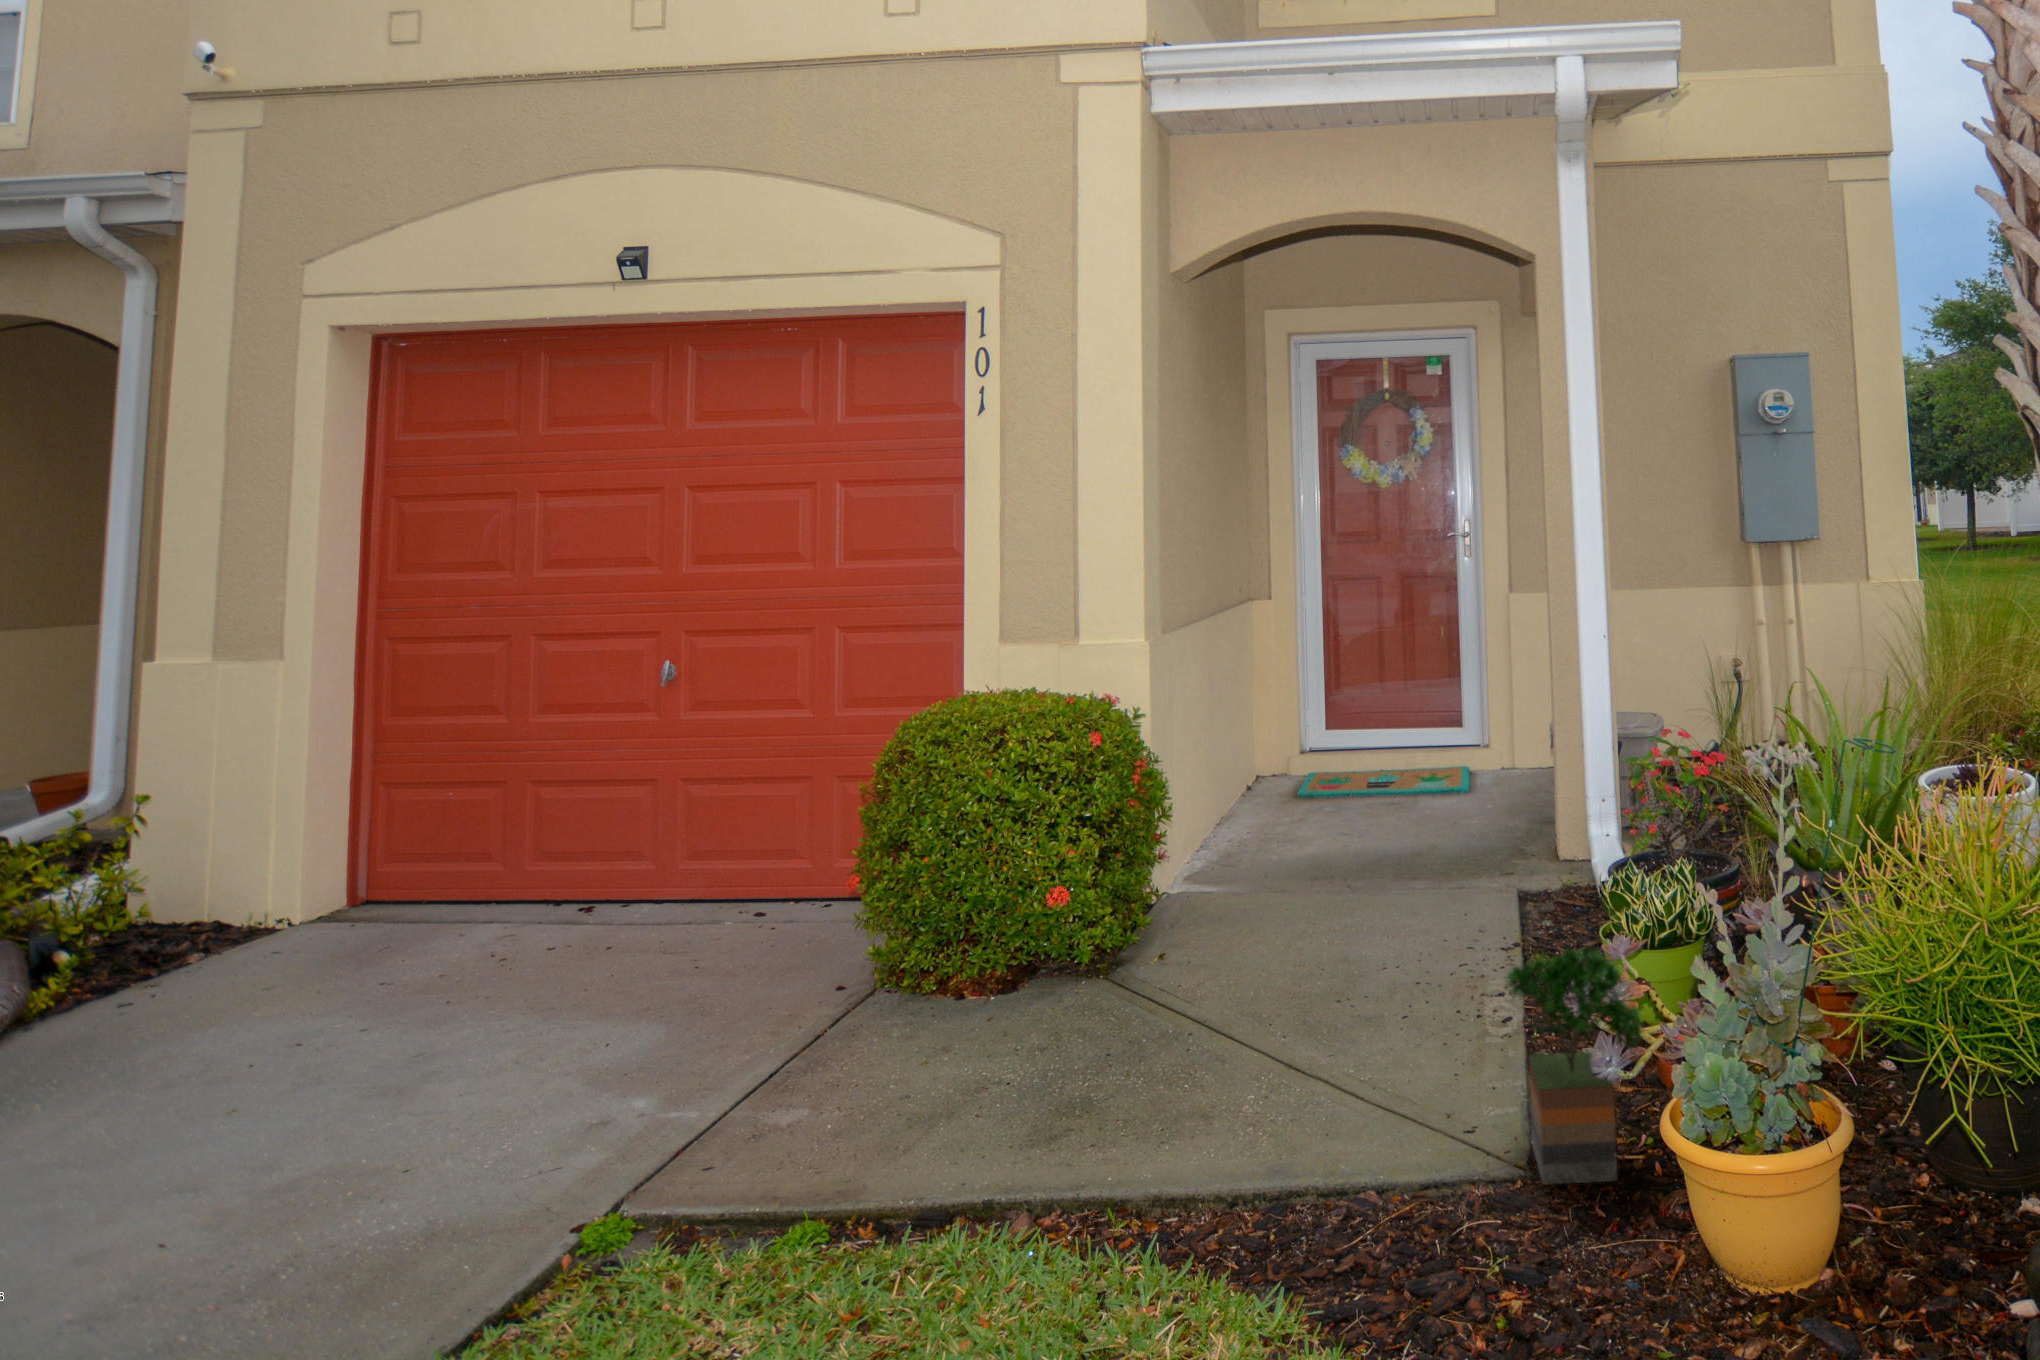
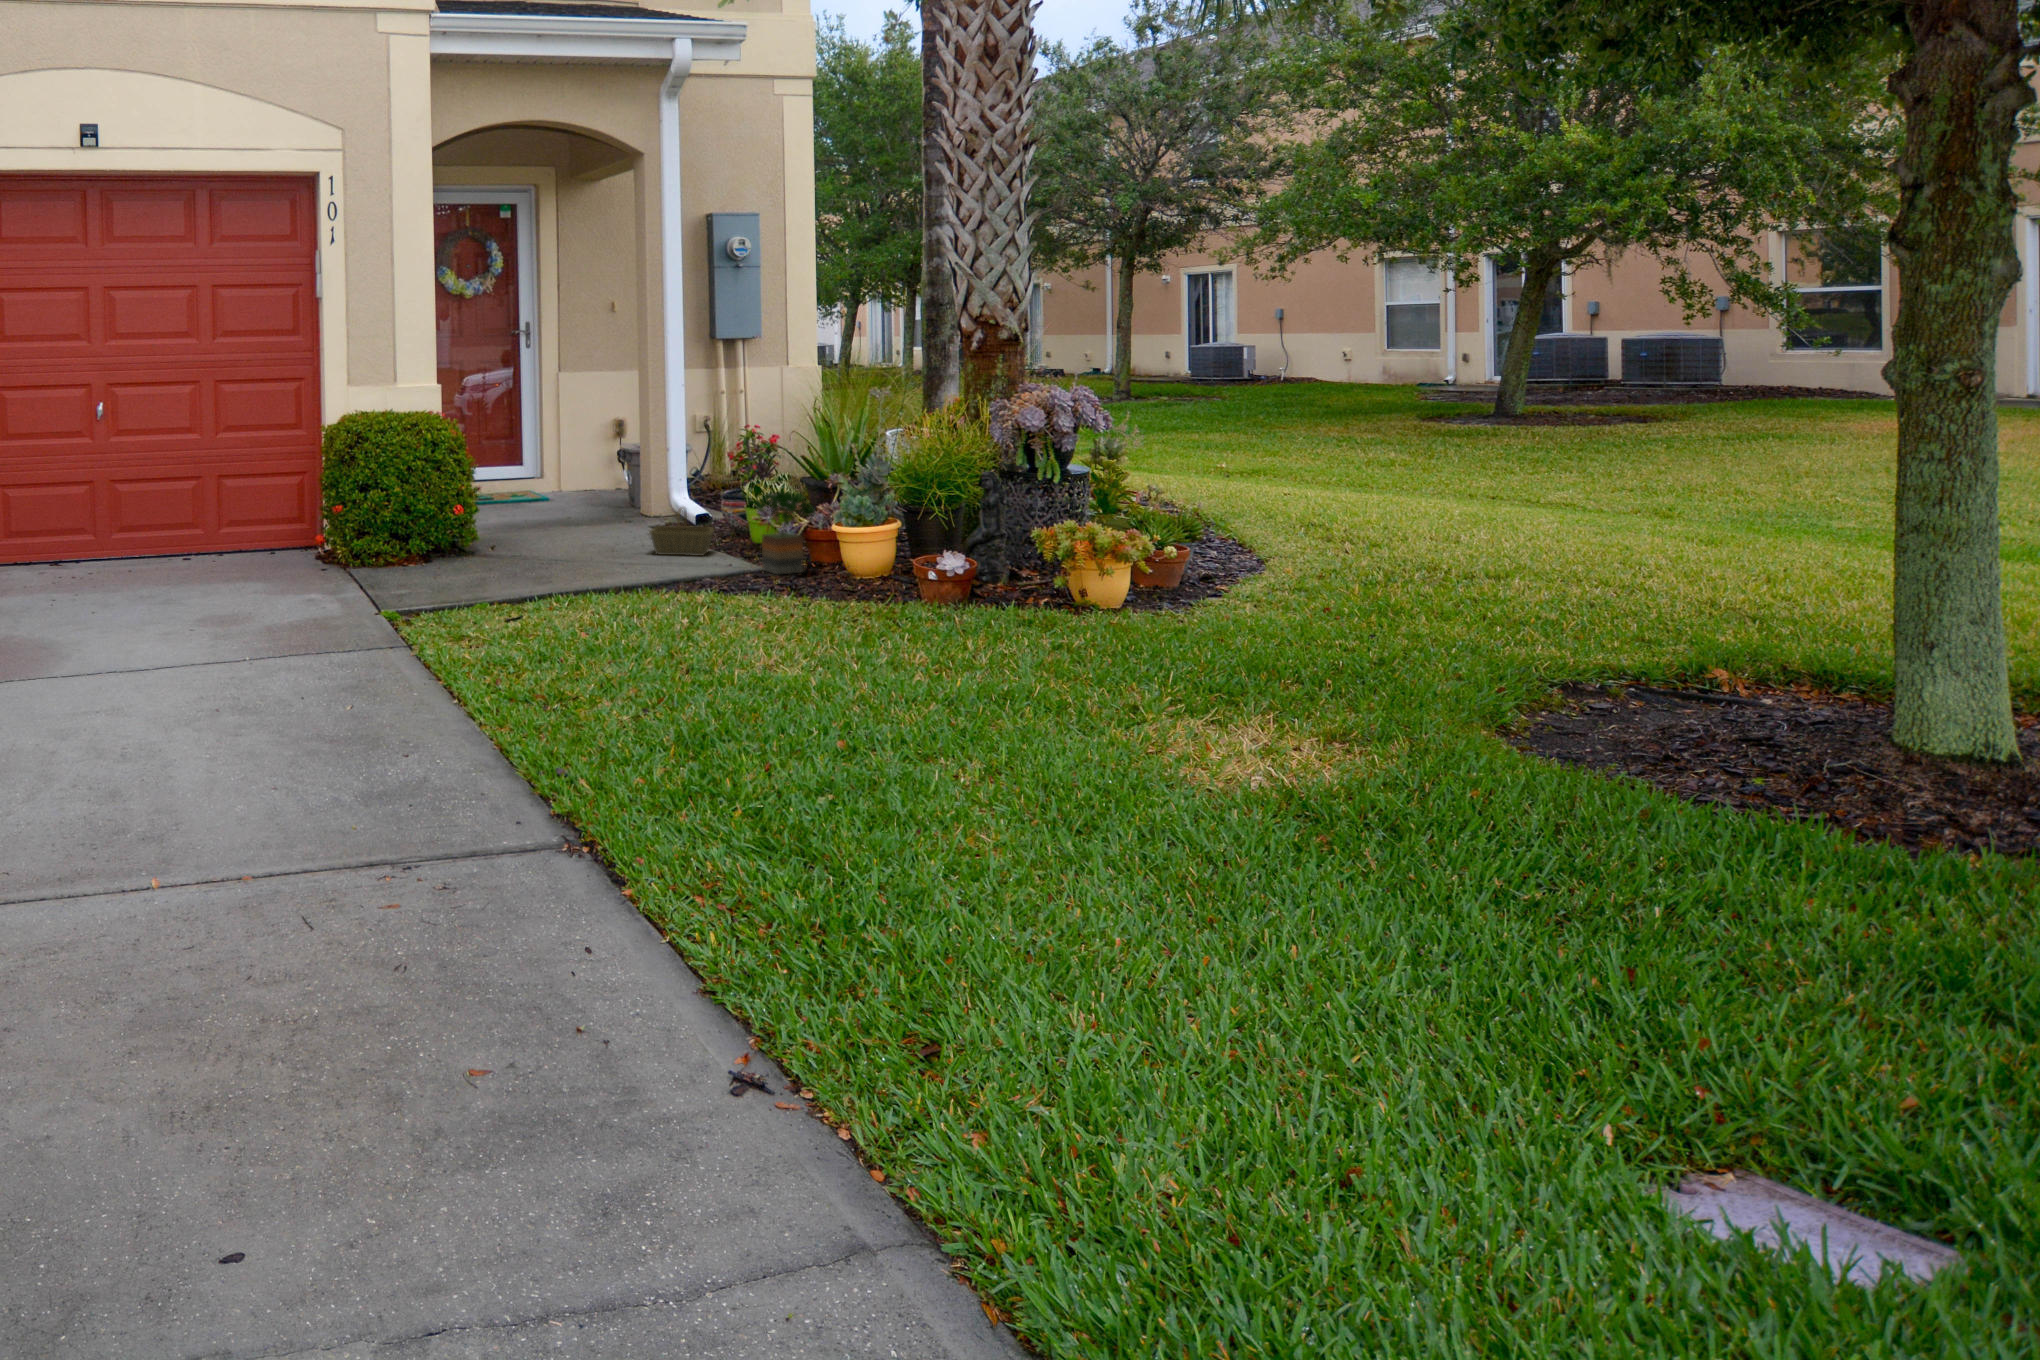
basket: none [1385,904,1523,1028] -> present [650,507,714,556]

